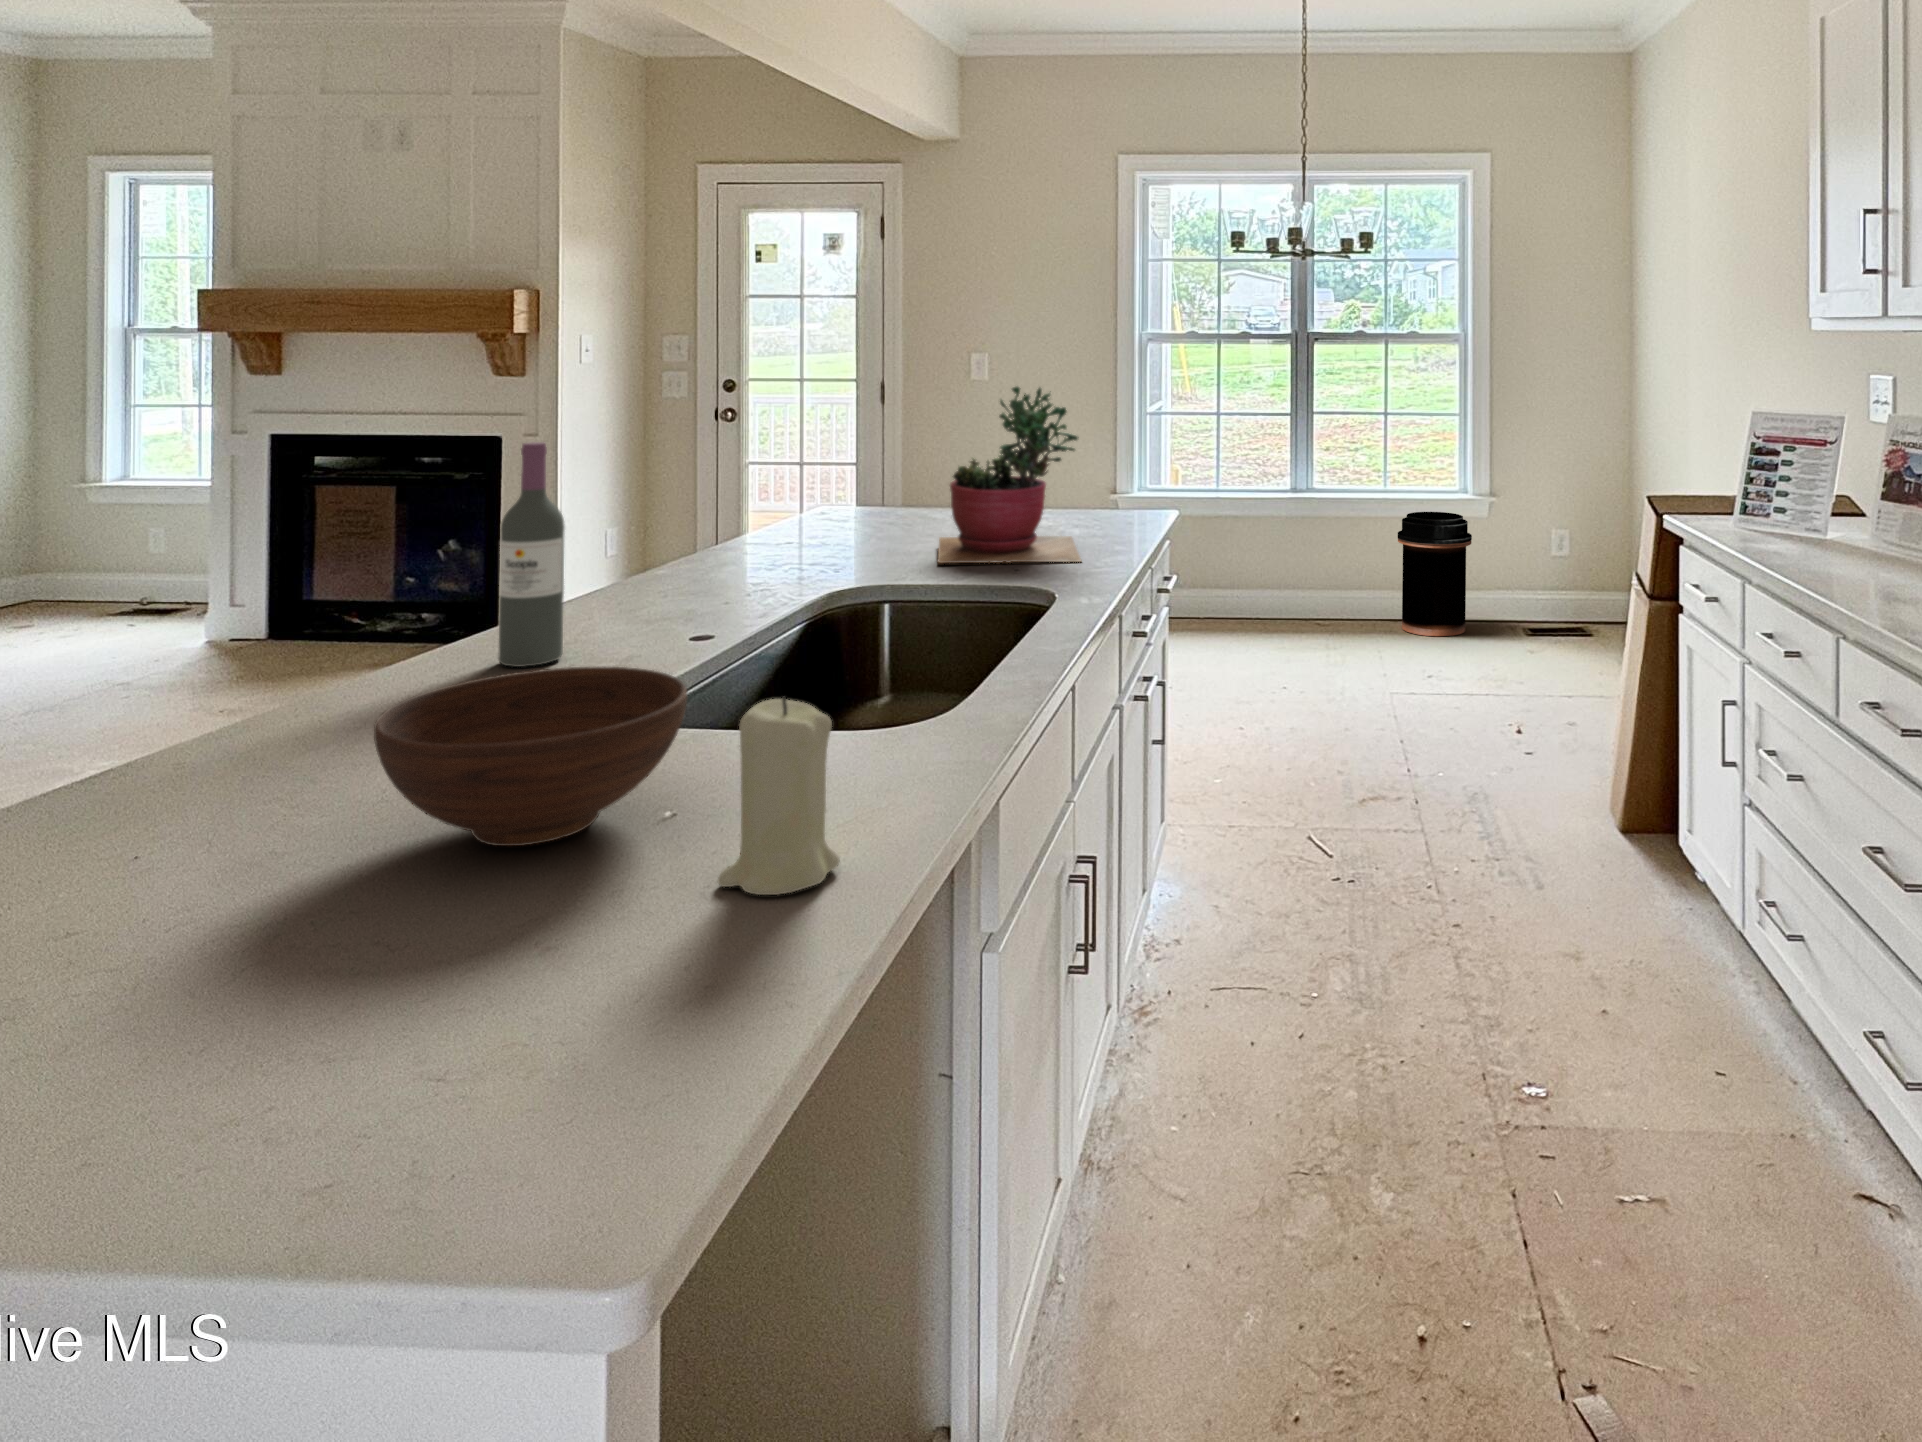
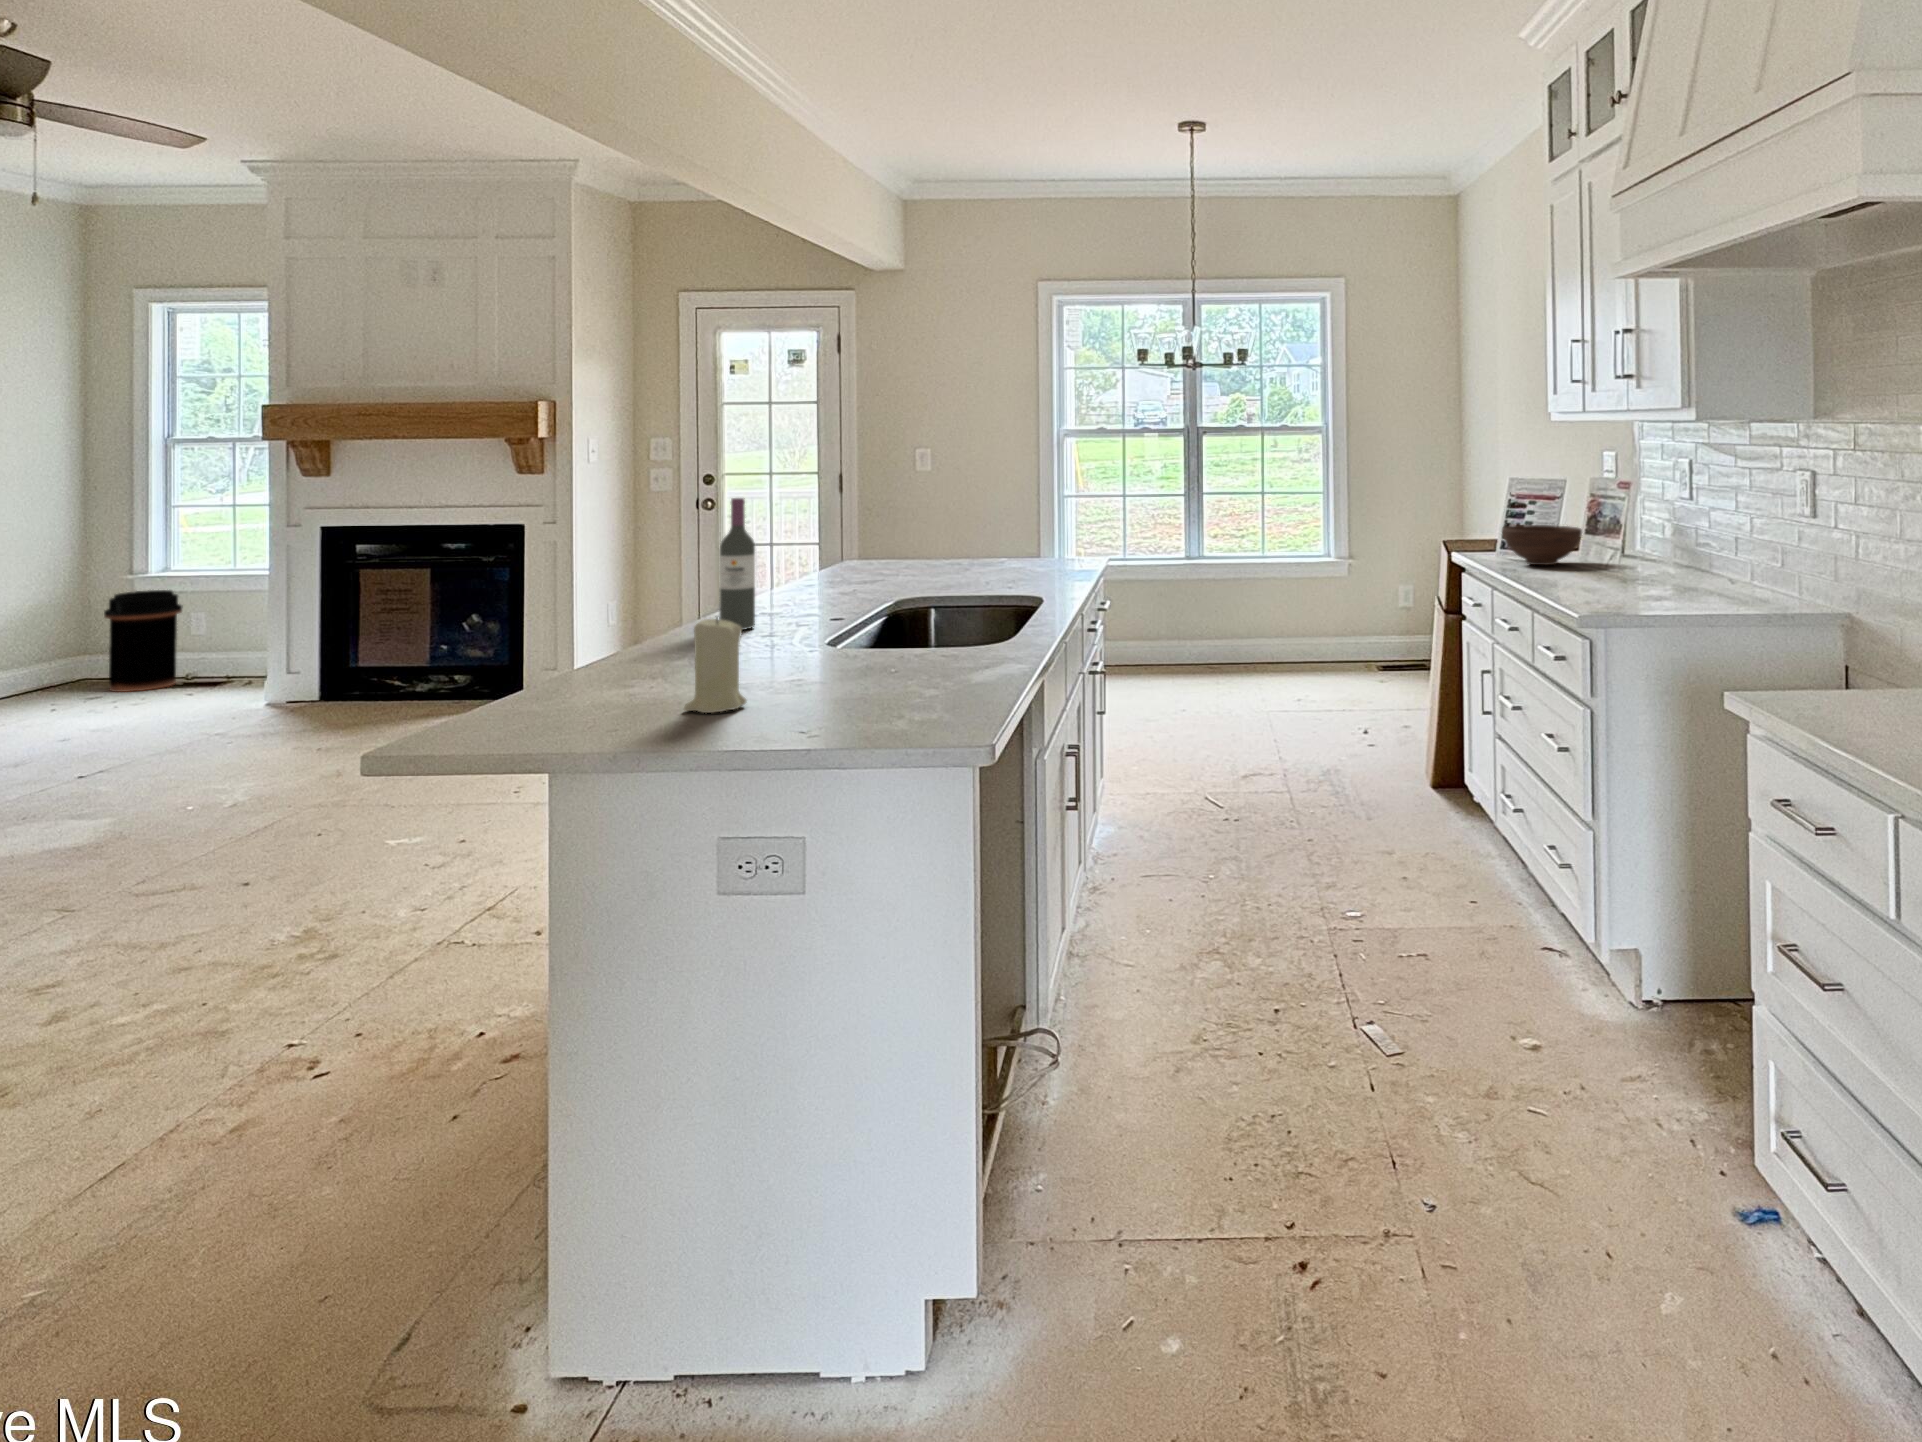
succulent plant: present [938,387,1081,563] -> none [942,466,1046,586]
trash can: present [1398,512,1472,636] -> present [104,590,182,692]
bowl: present [374,666,687,846] -> present [1502,525,1582,565]
candle: present [717,697,840,895] -> present [684,617,746,713]

